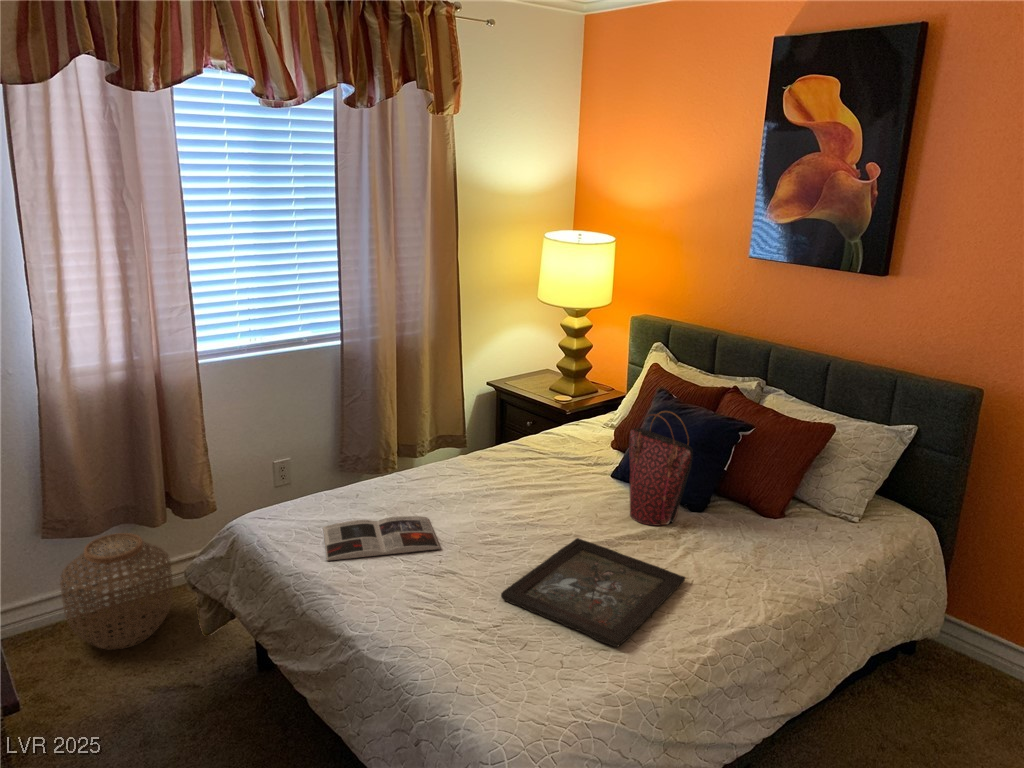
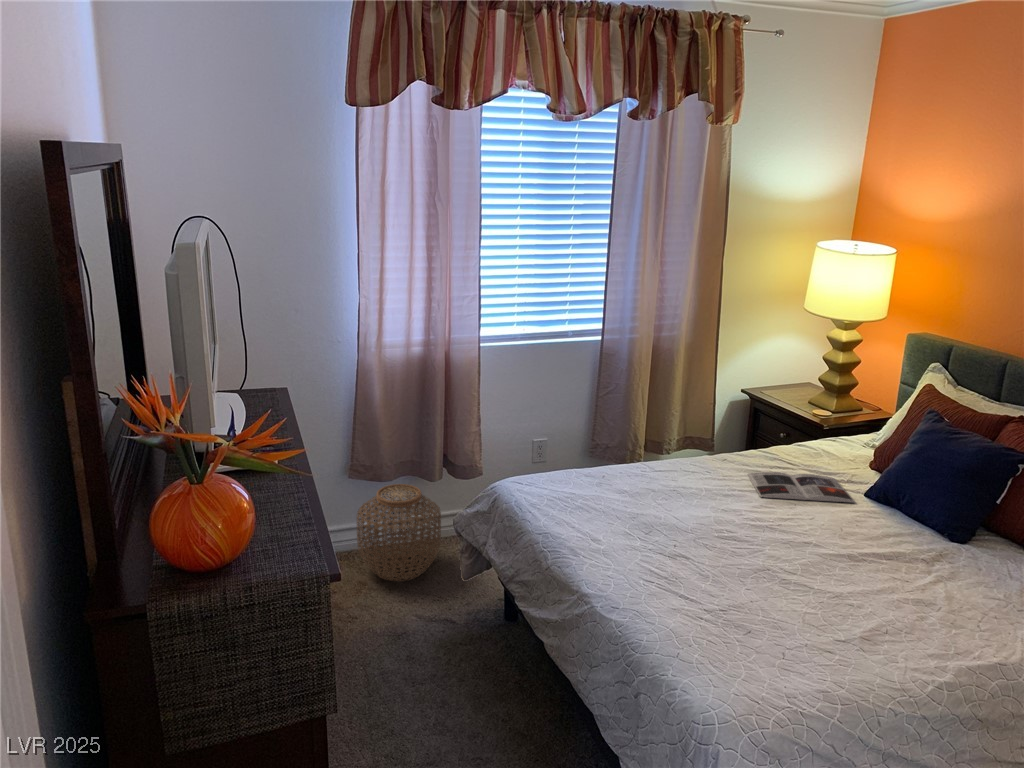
handbag: present [629,411,693,526] -> none [879,431,957,549]
magazine: present [323,516,440,561] -> present [747,472,855,503]
tray: present [501,538,685,647] -> none [731,546,932,651]

